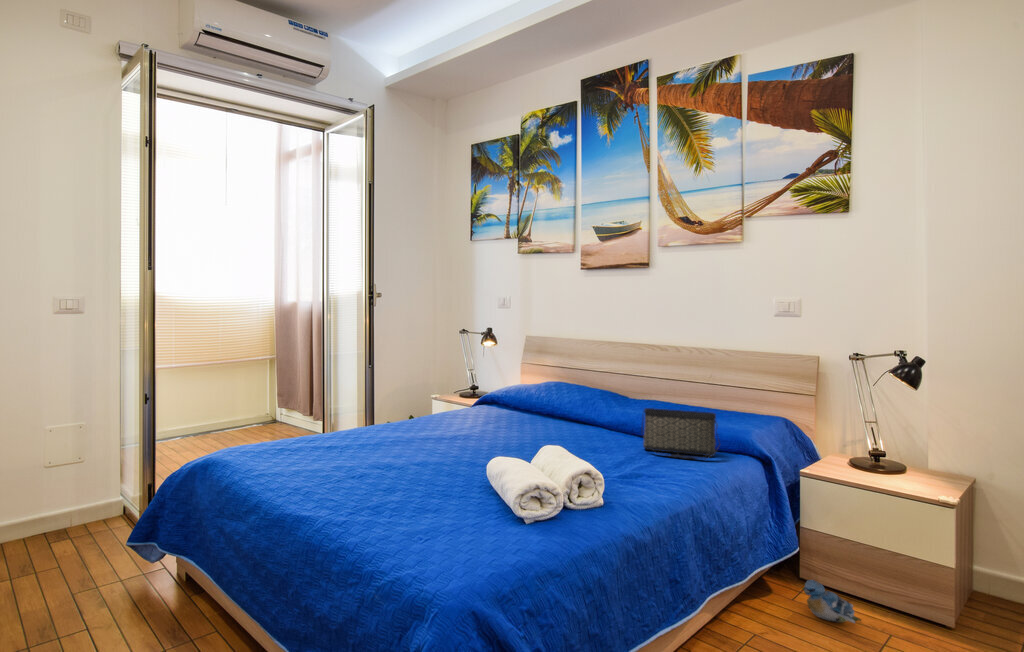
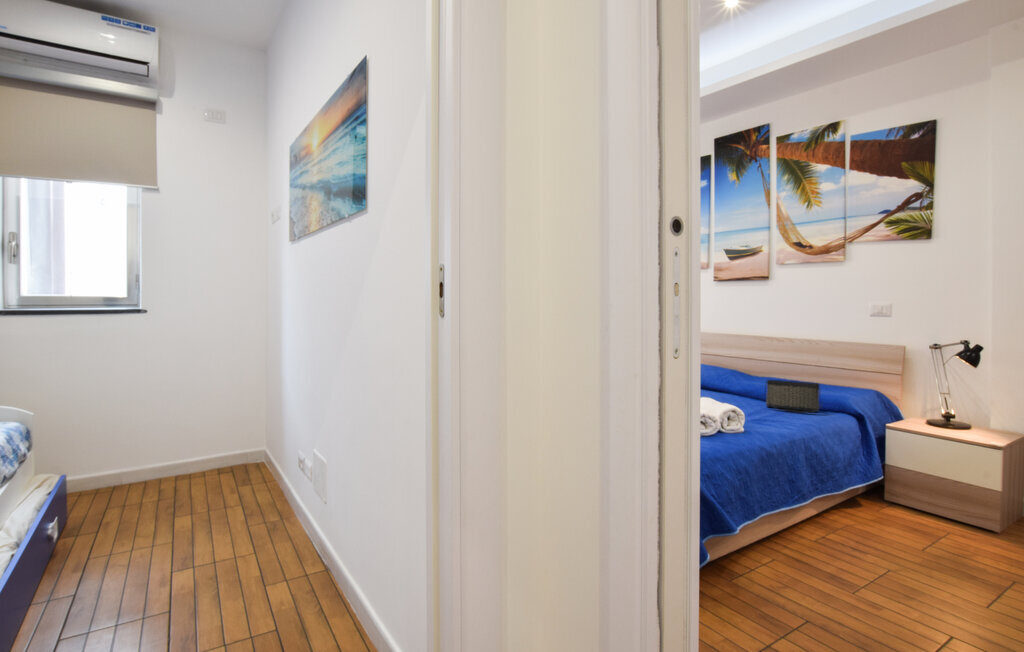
plush toy: present [803,580,861,623] -> none [883,495,926,523]

